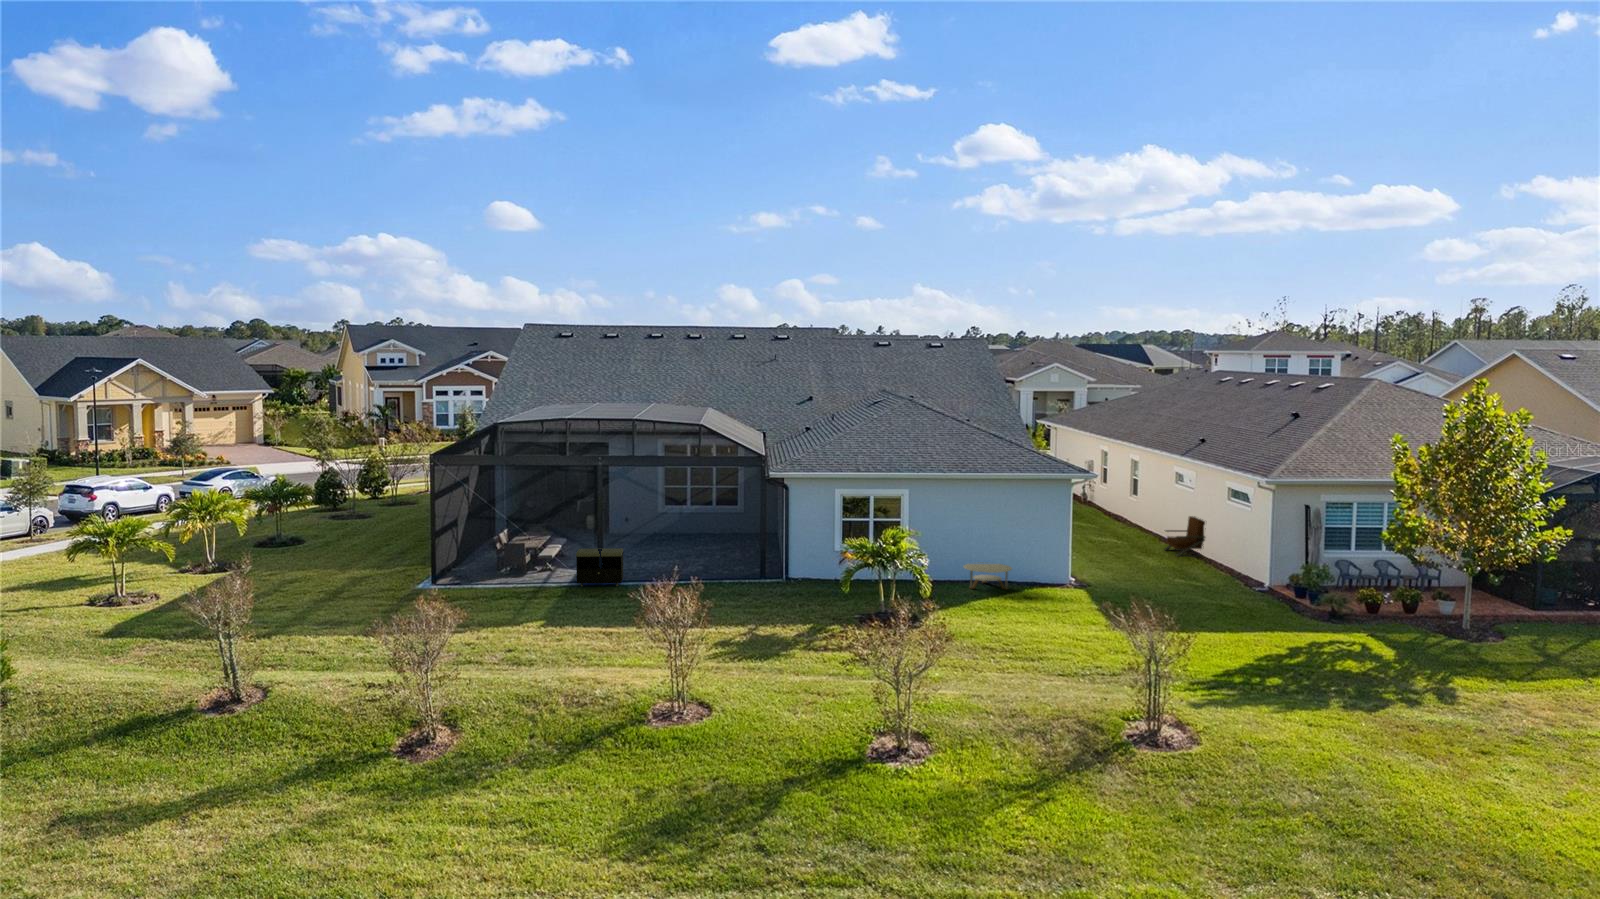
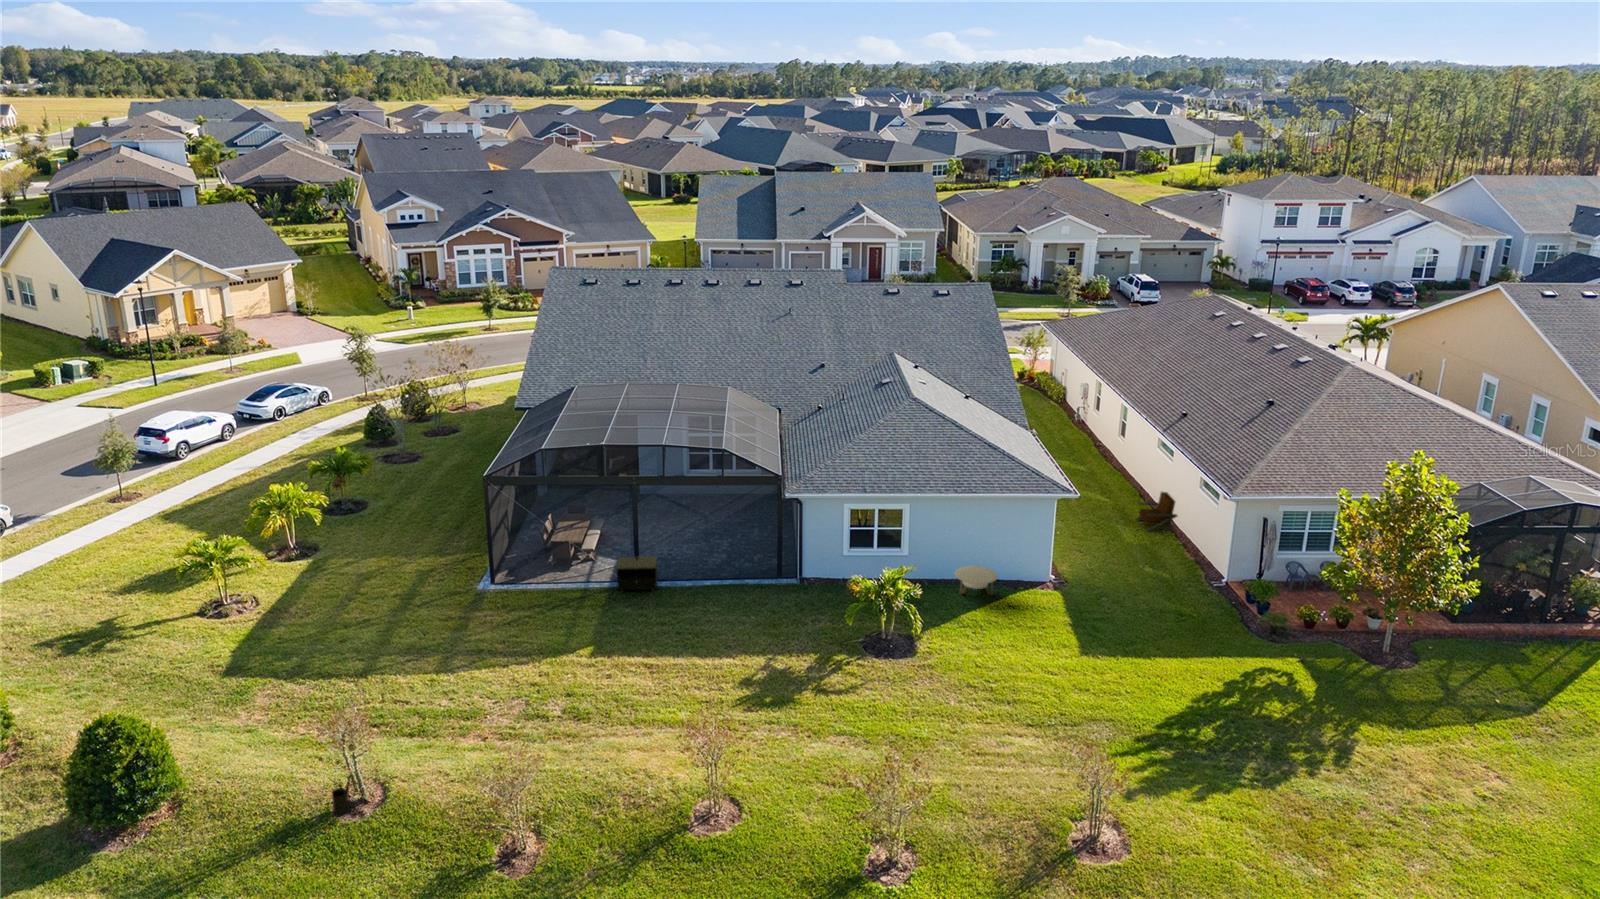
watering can: none [199,674,228,718] -> present [332,776,351,816]

